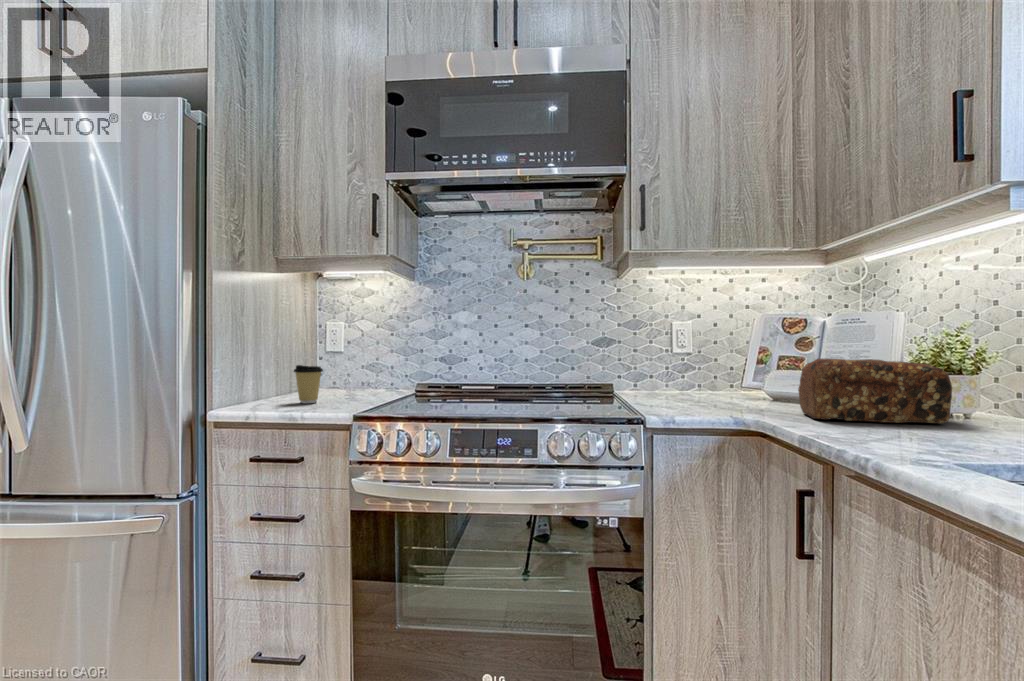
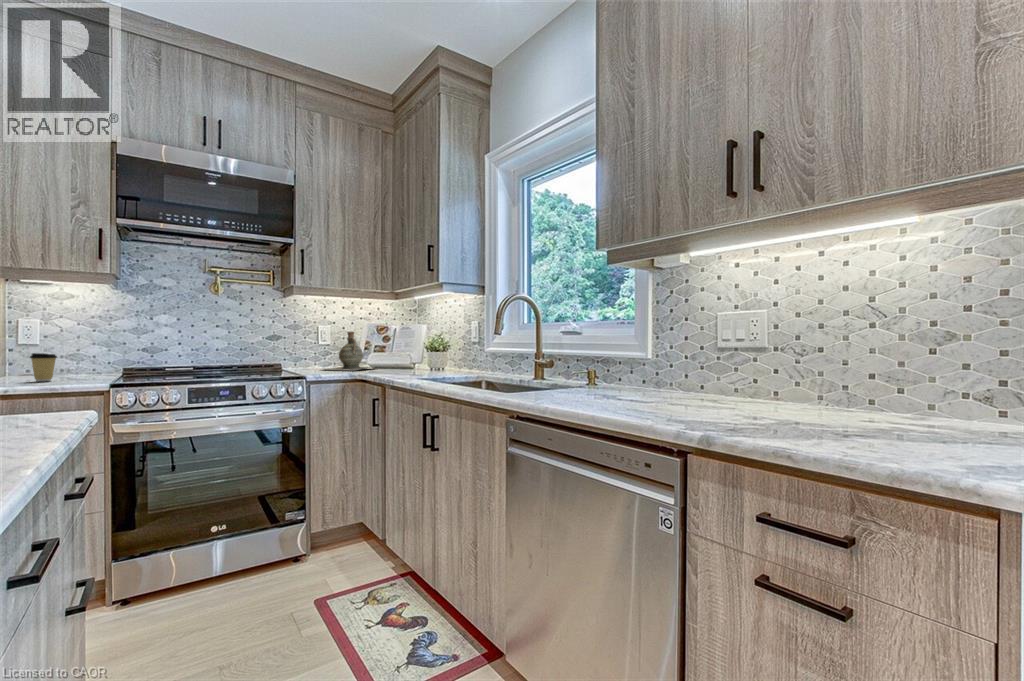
ceramic jug: none [671,330,790,408] -> present [324,332,372,370]
bread loaf: present [798,359,952,423] -> none [380,345,432,372]

